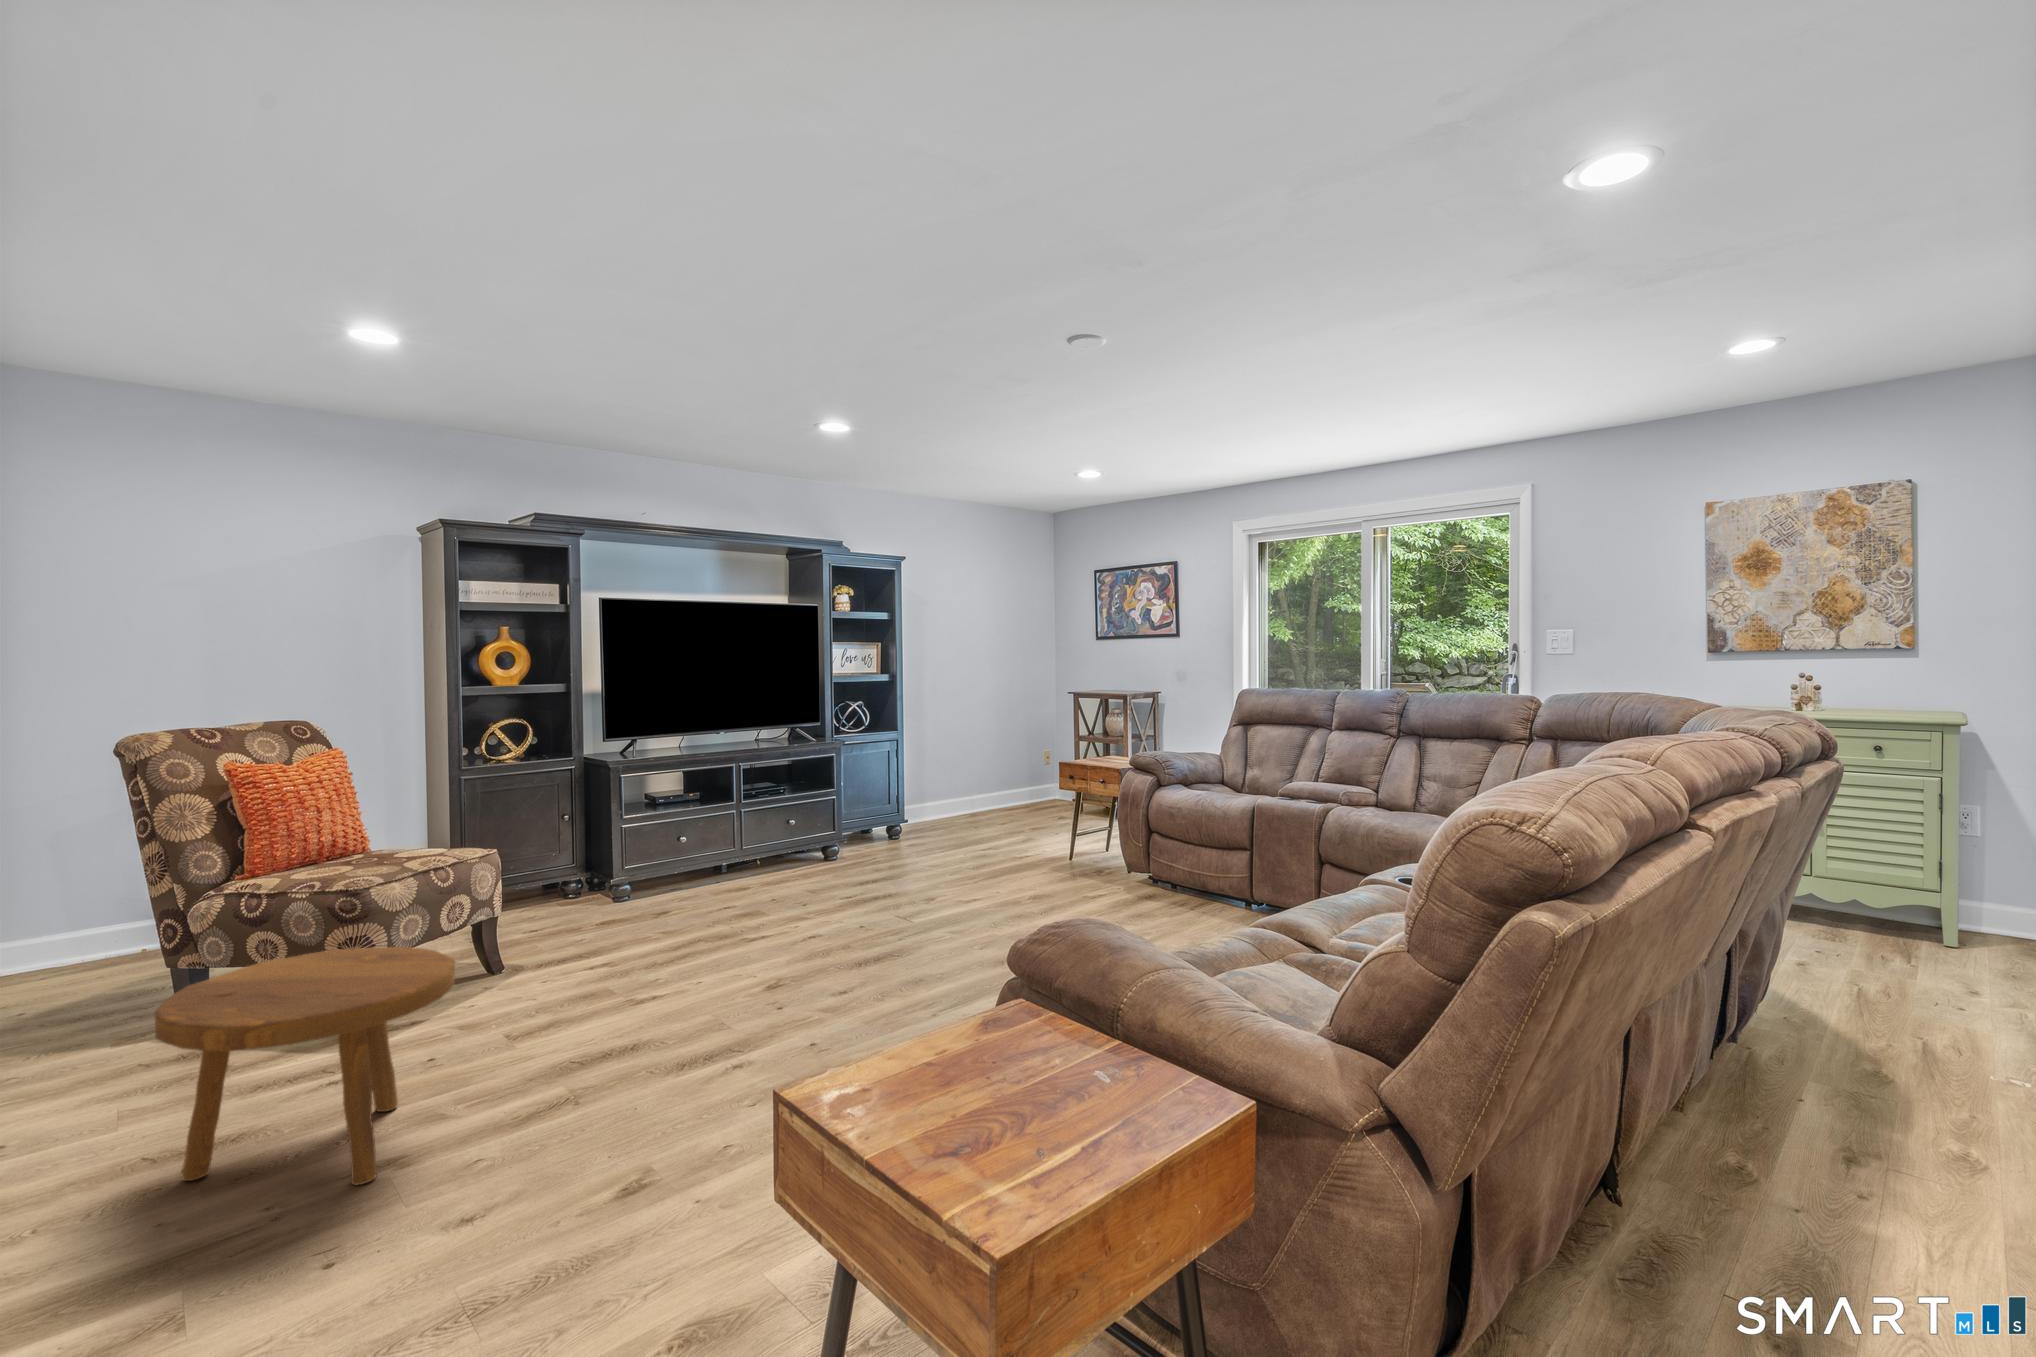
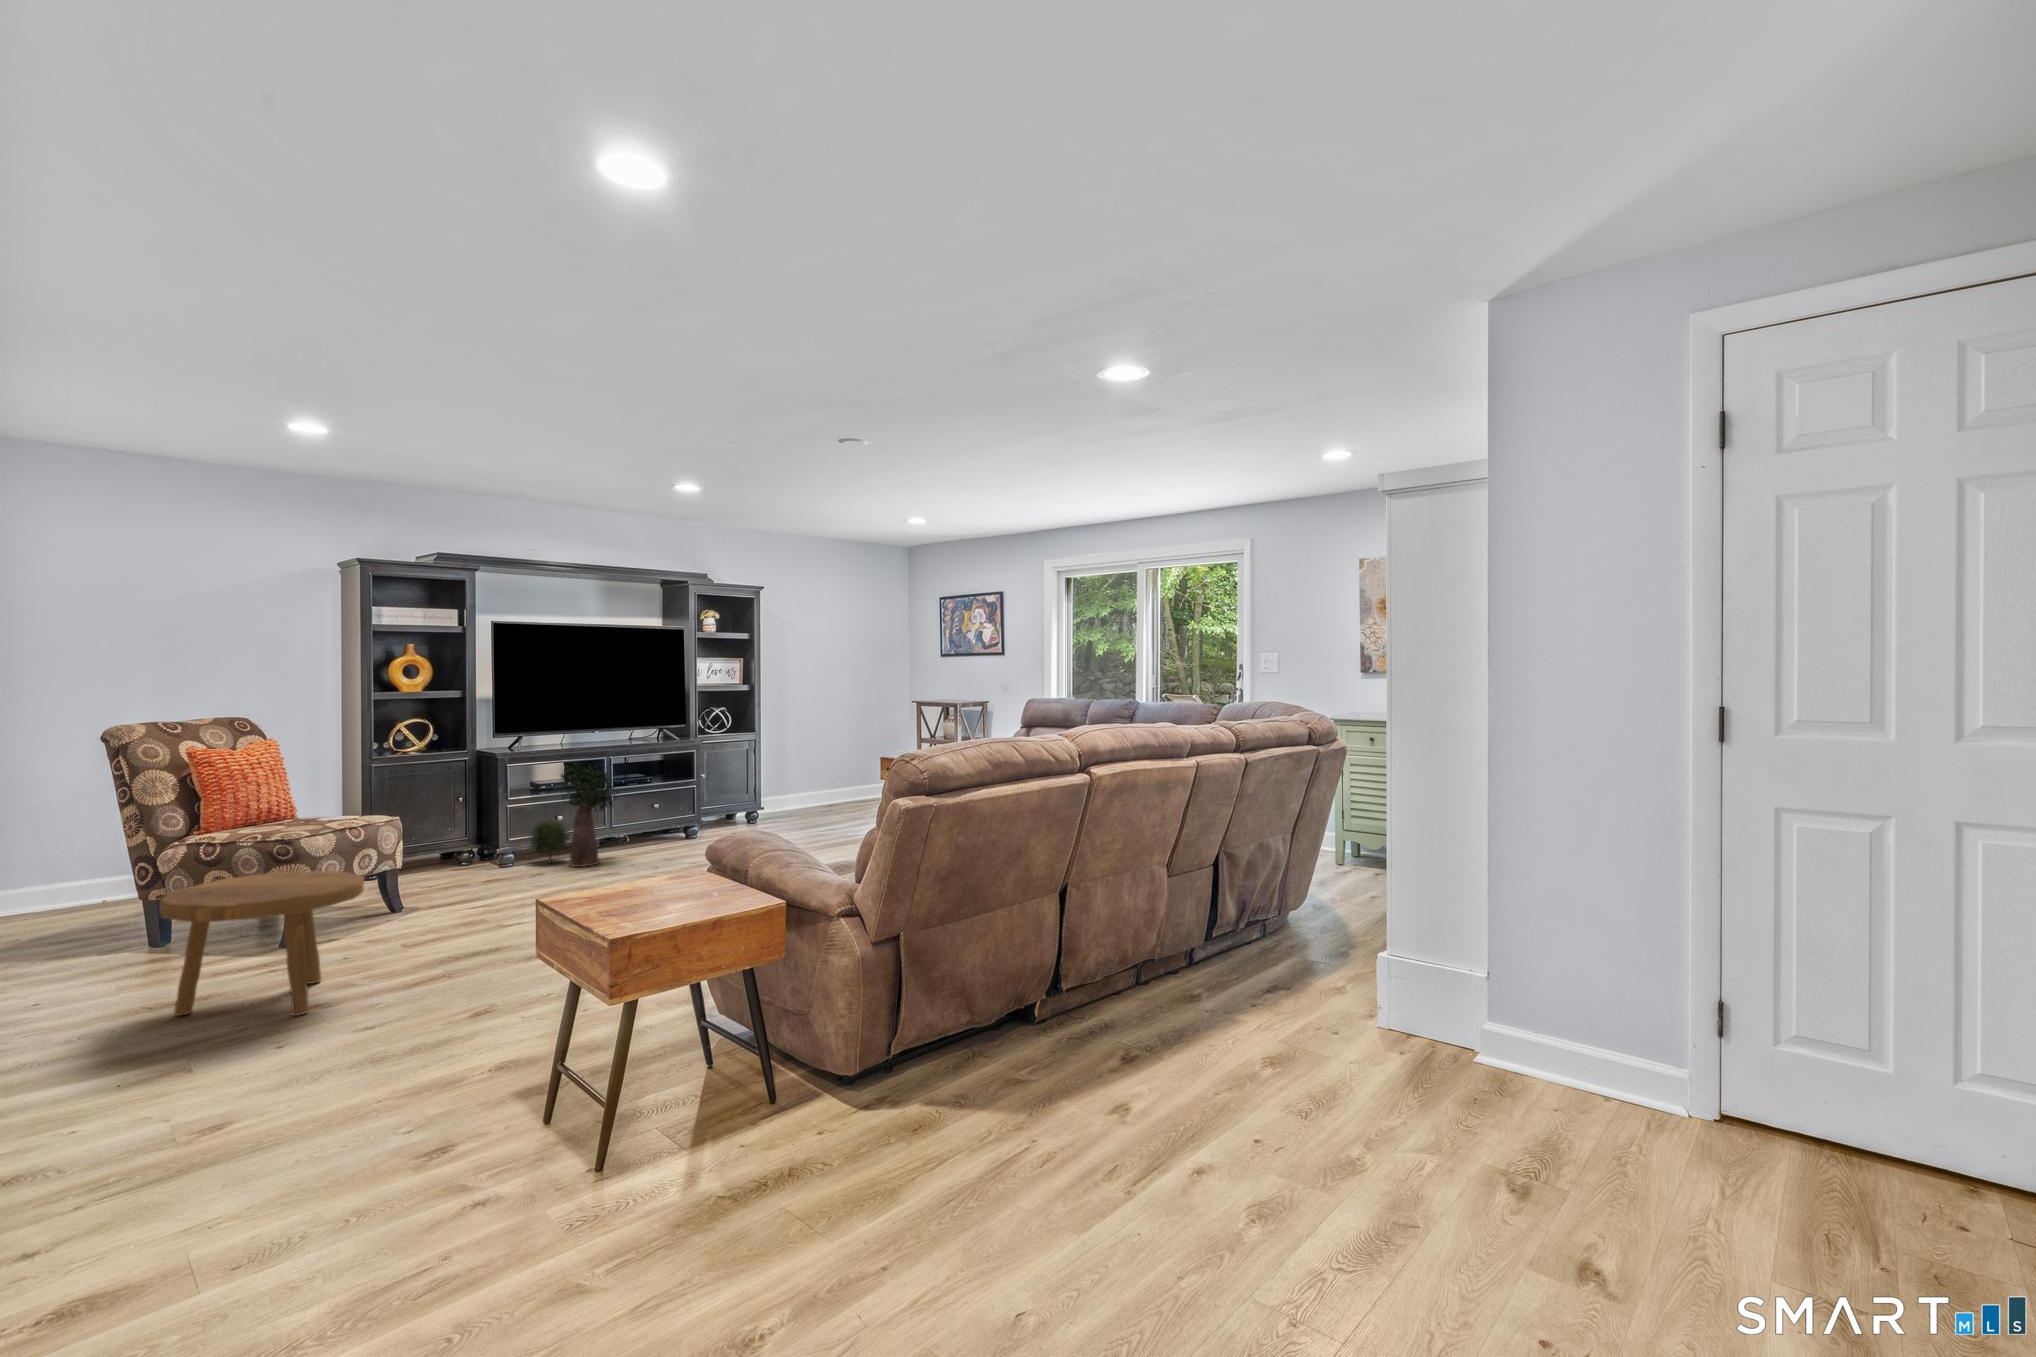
potted plant: none [644,768,756,901] -> present [529,761,618,867]

